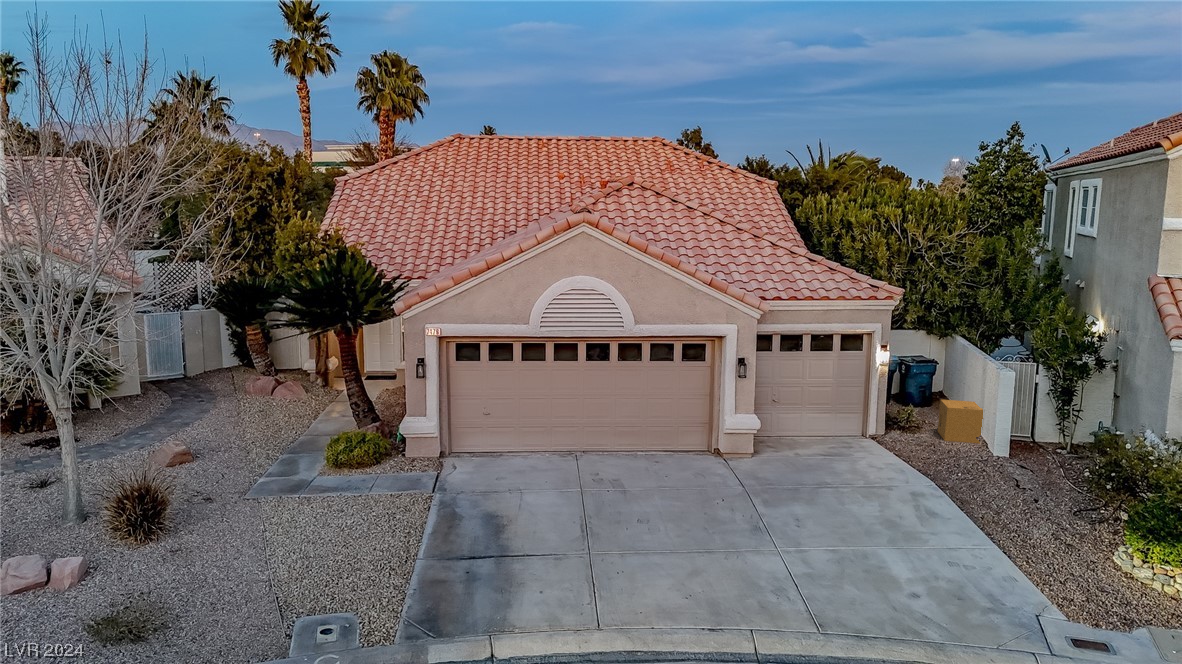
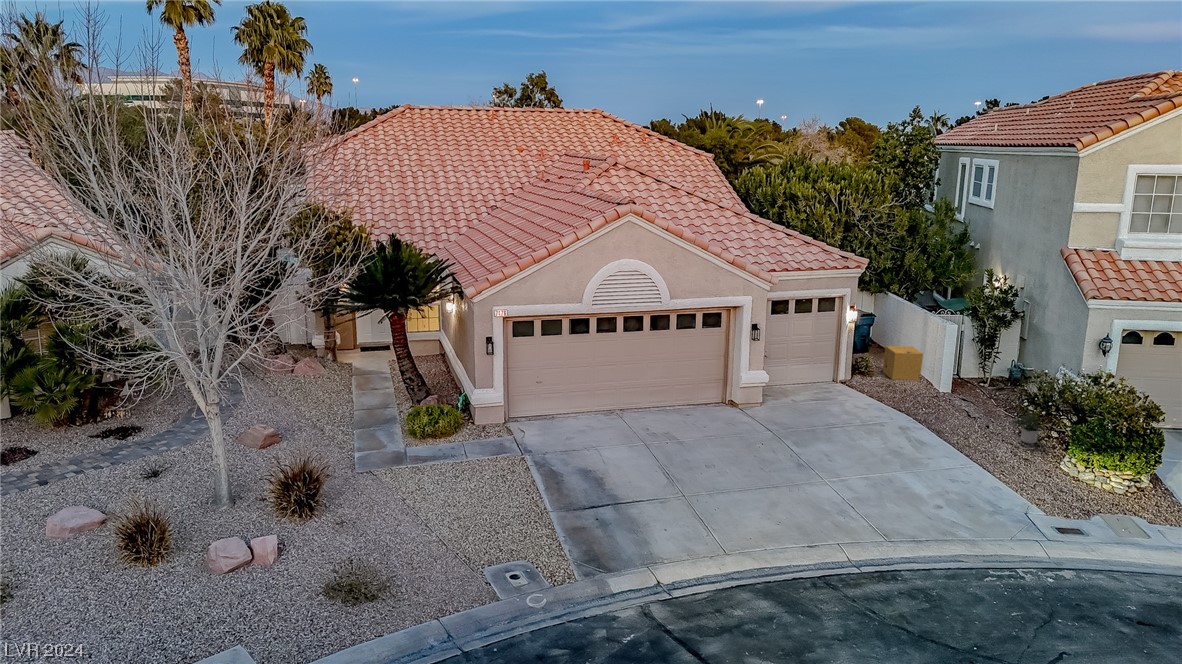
potted plant: none [1064,485,1116,527] -> present [1013,412,1045,444]

